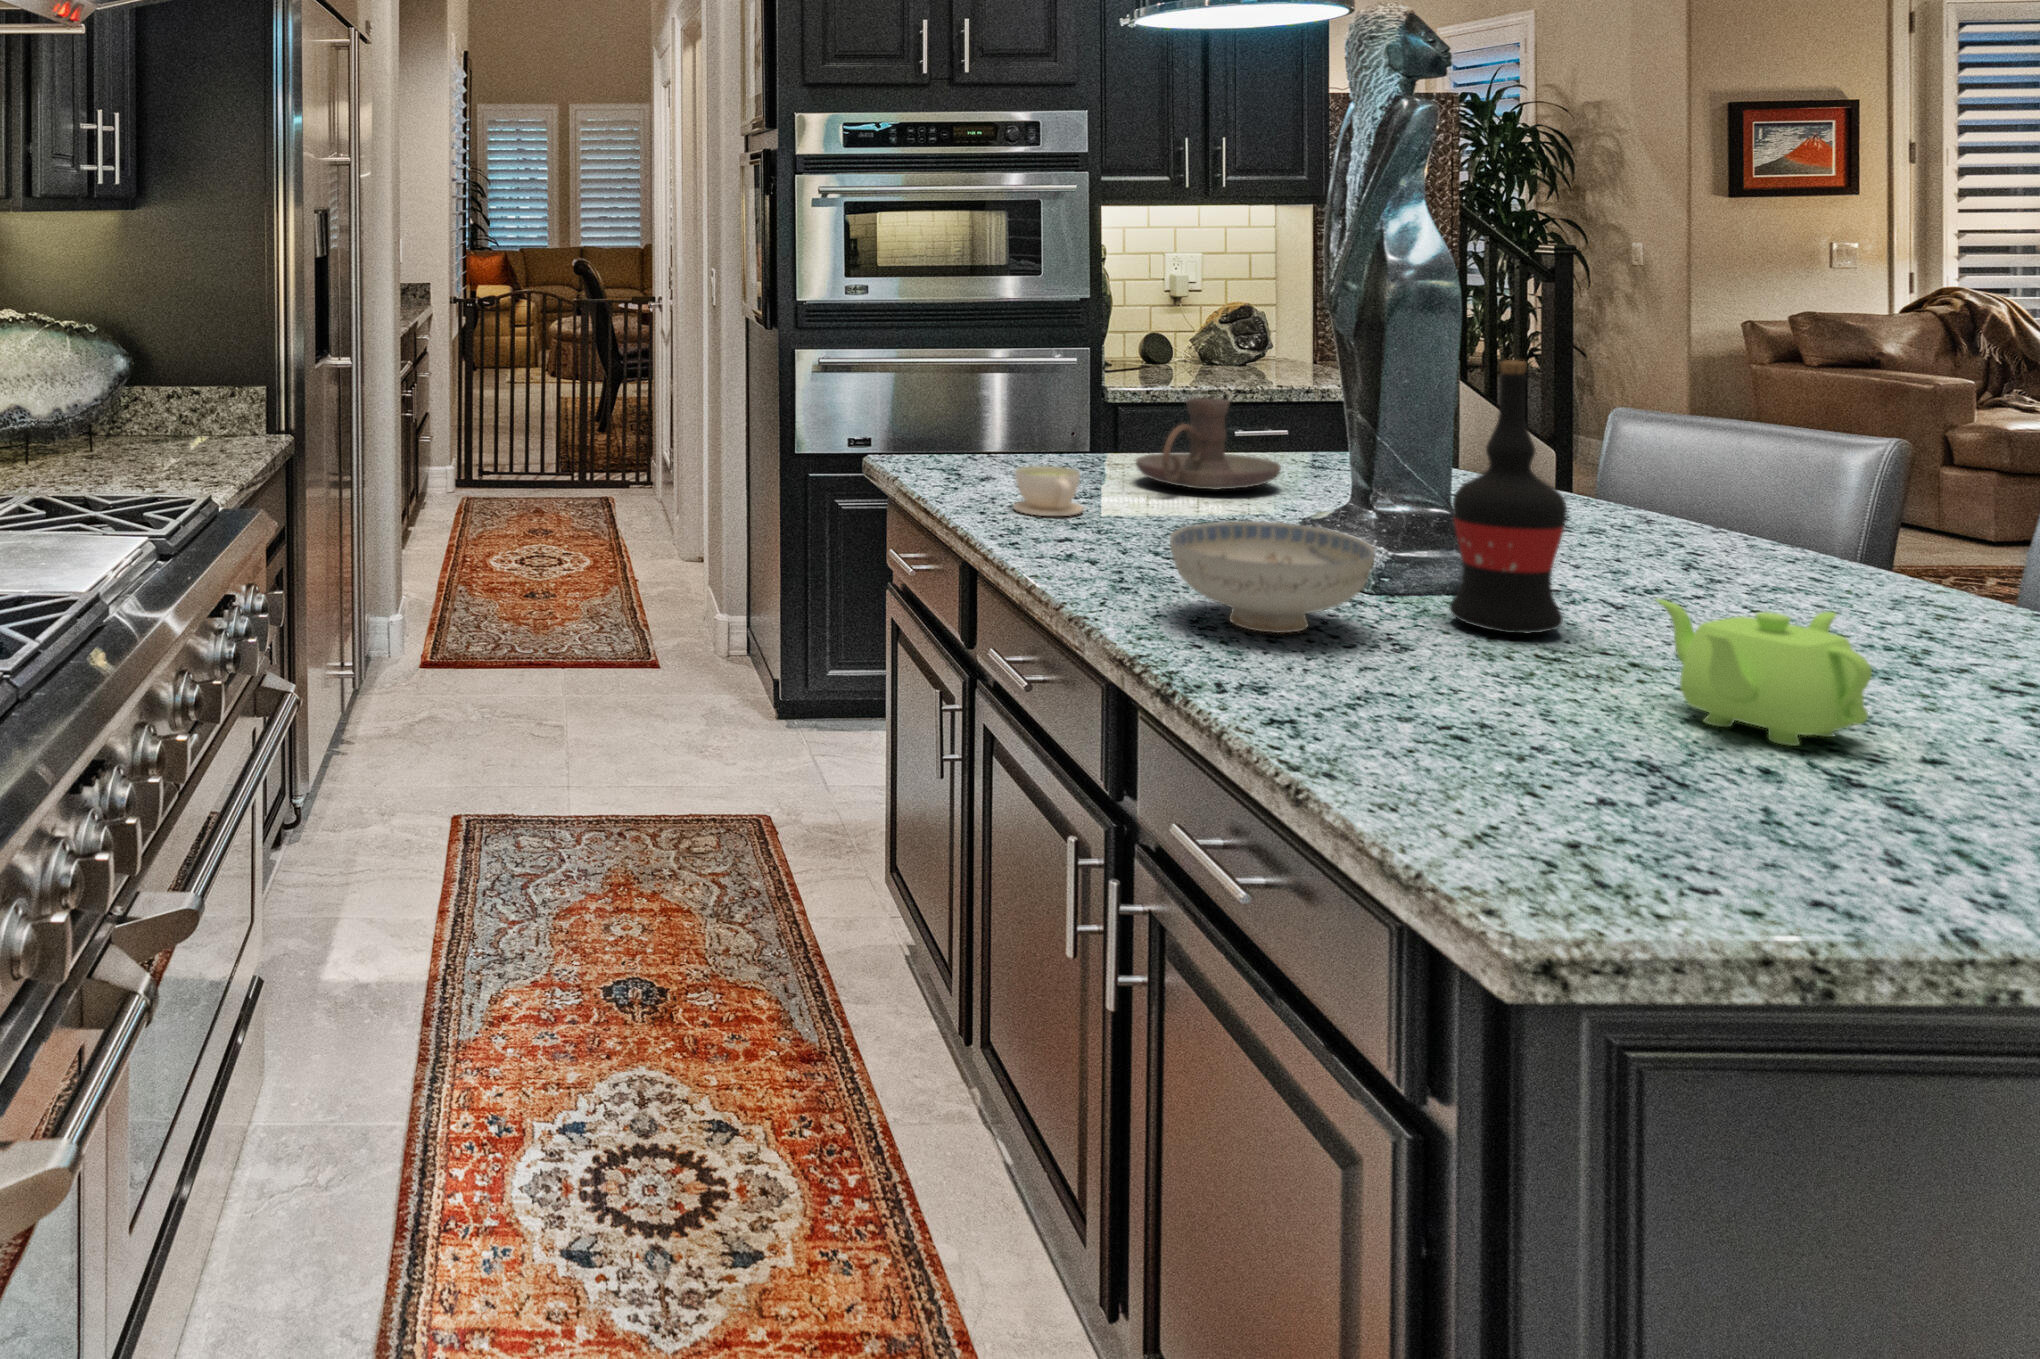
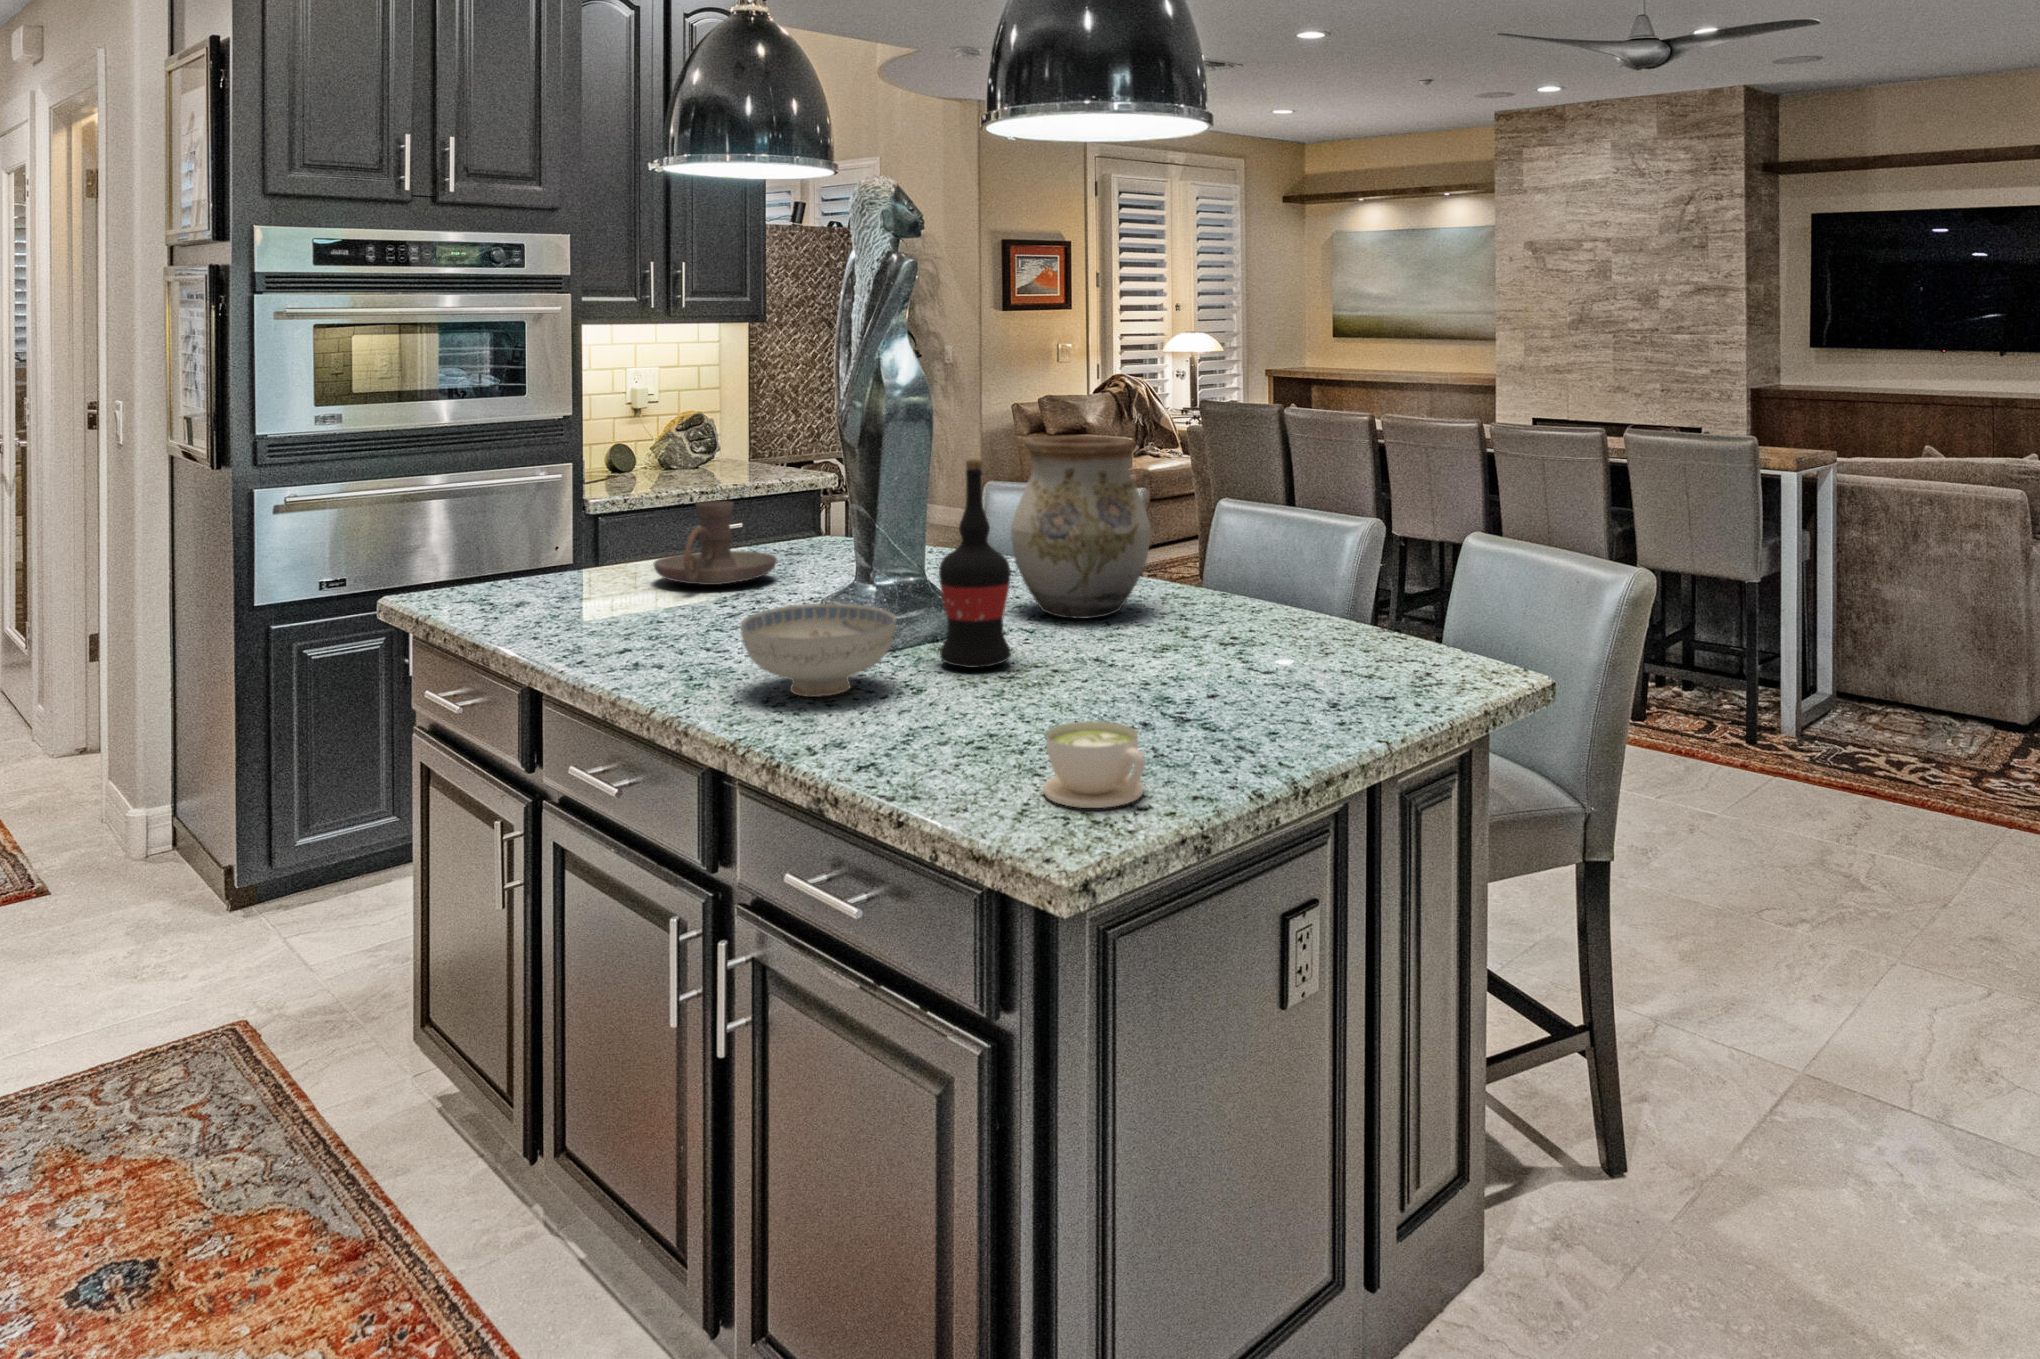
vase: none [1599,337,1858,593] -> present [1011,436,1151,619]
coffee cup: present [1013,466,1083,516] -> present [1043,721,1145,808]
teapot: present [1657,598,1872,746] -> none [1074,620,1189,712]

